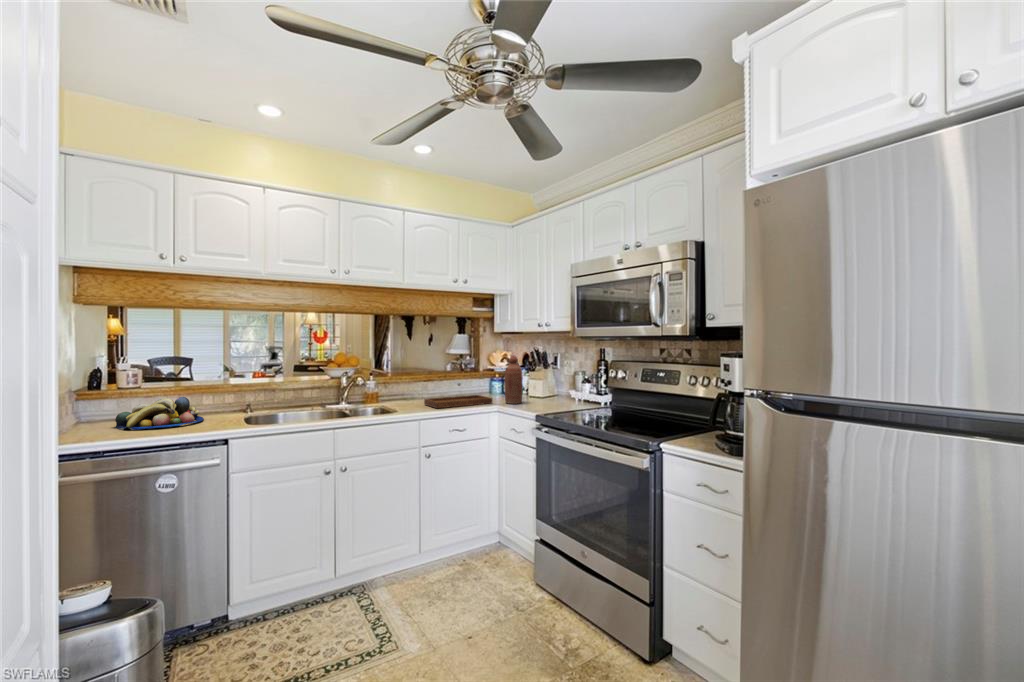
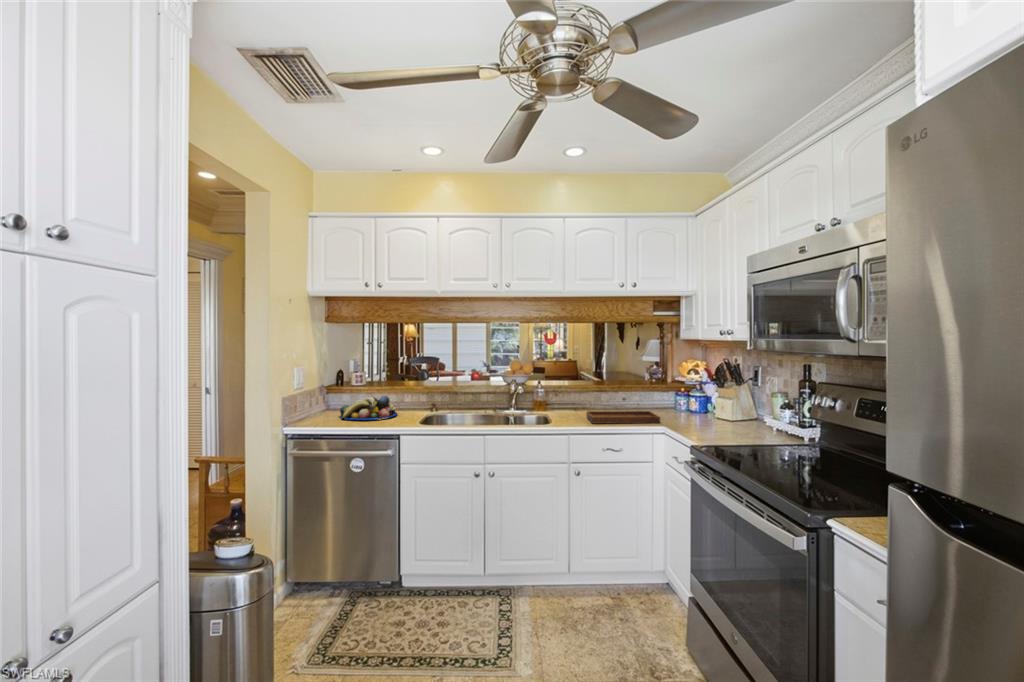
bottle: present [504,355,523,404] -> none [675,369,697,427]

